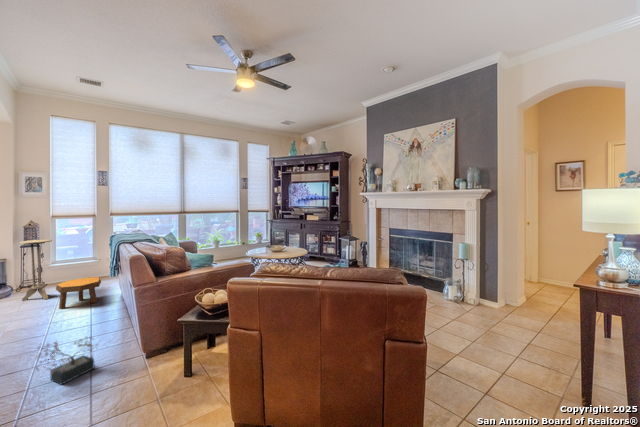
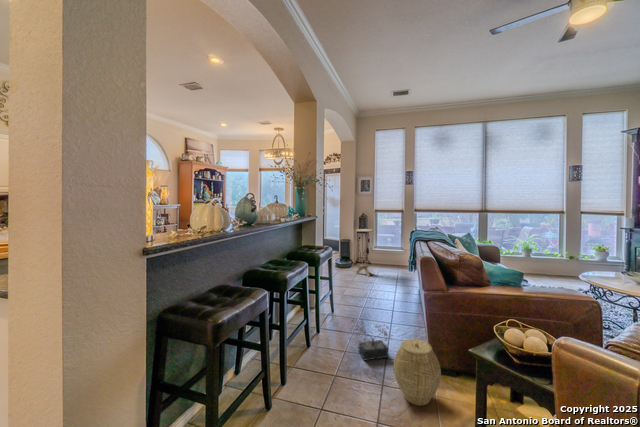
footstool: present [56,277,101,309] -> none [373,265,404,290]
woven basket: none [106,331,155,392] -> present [394,339,441,406]

